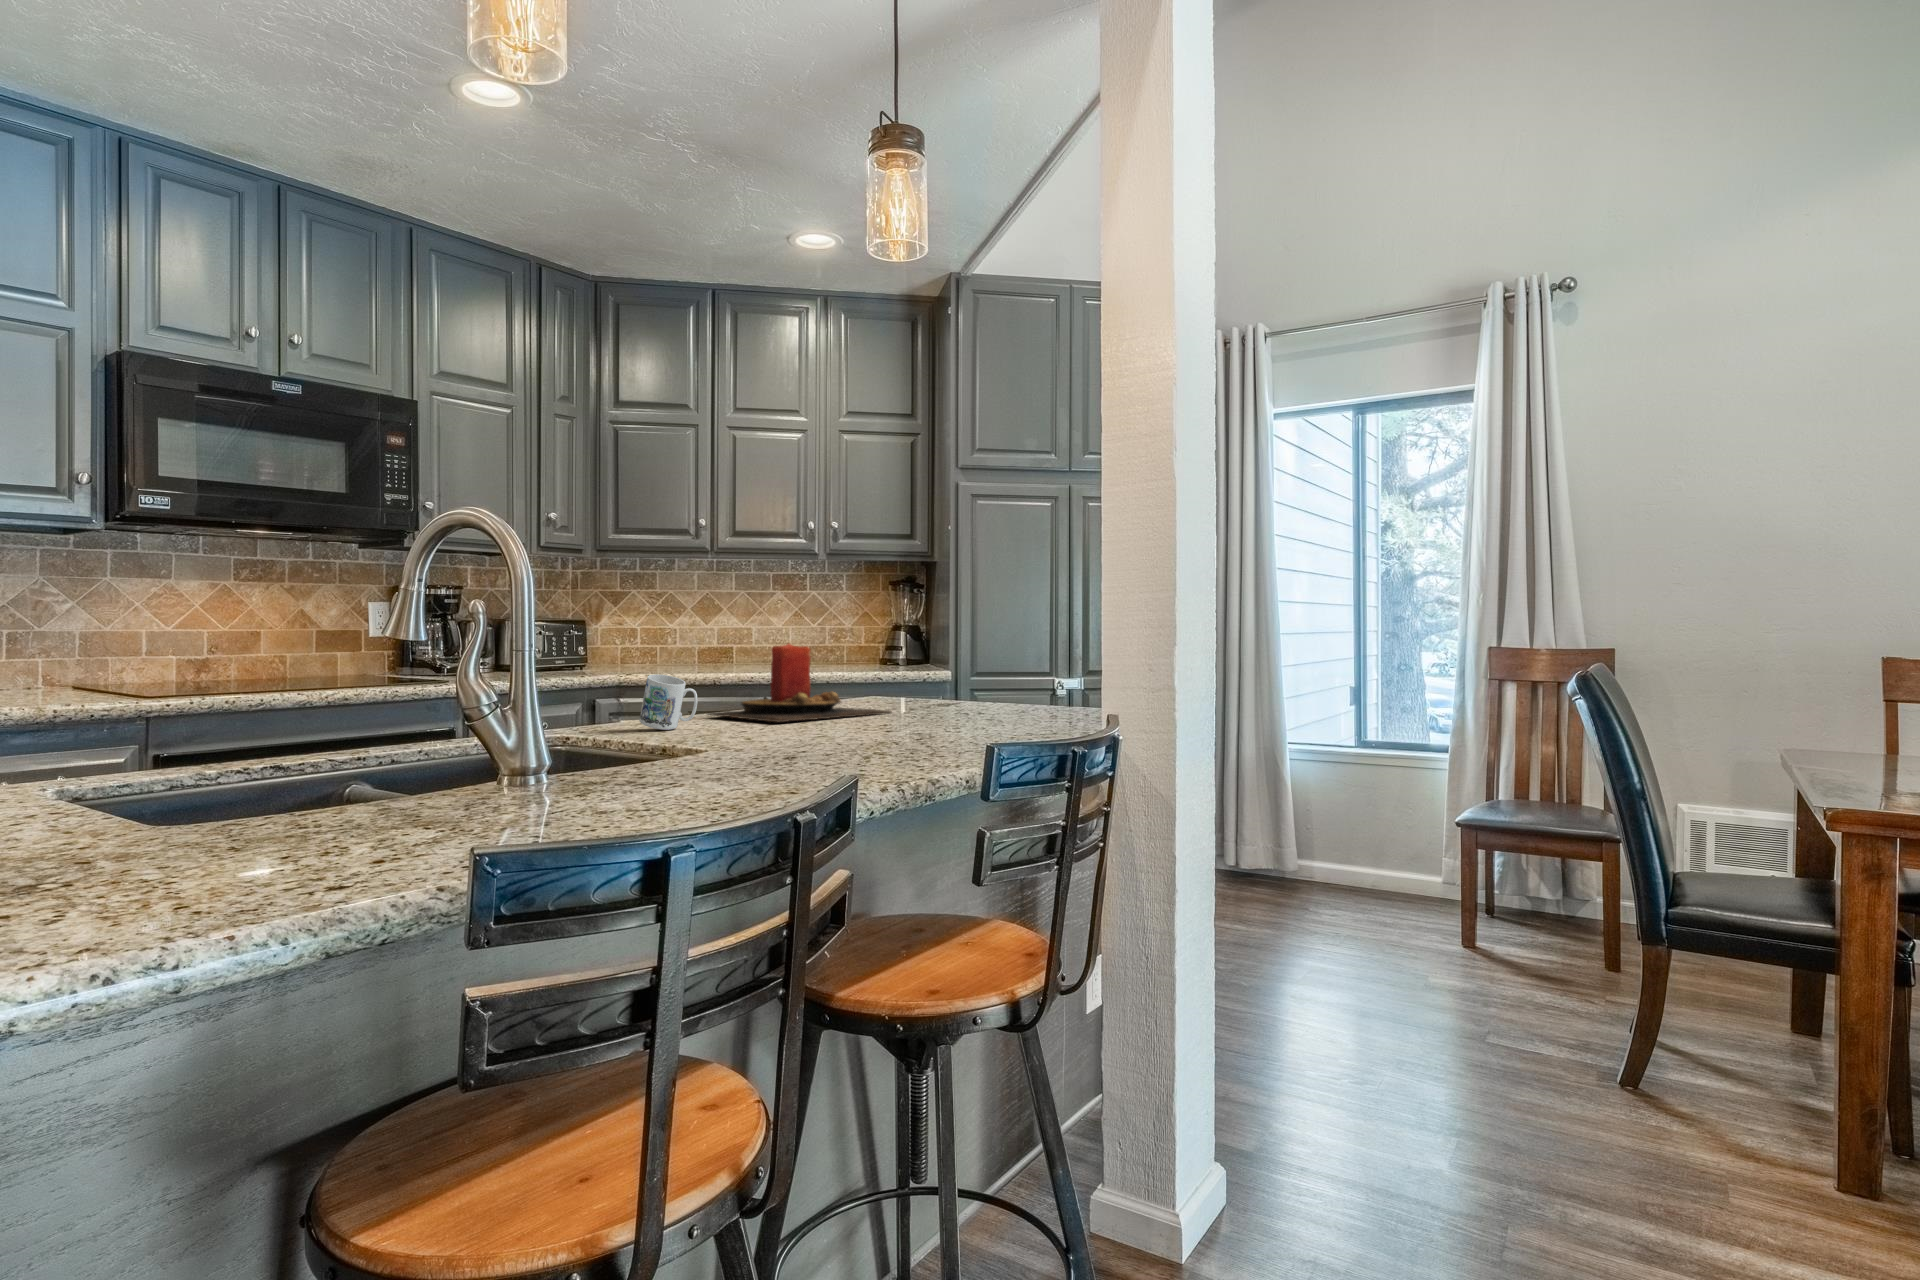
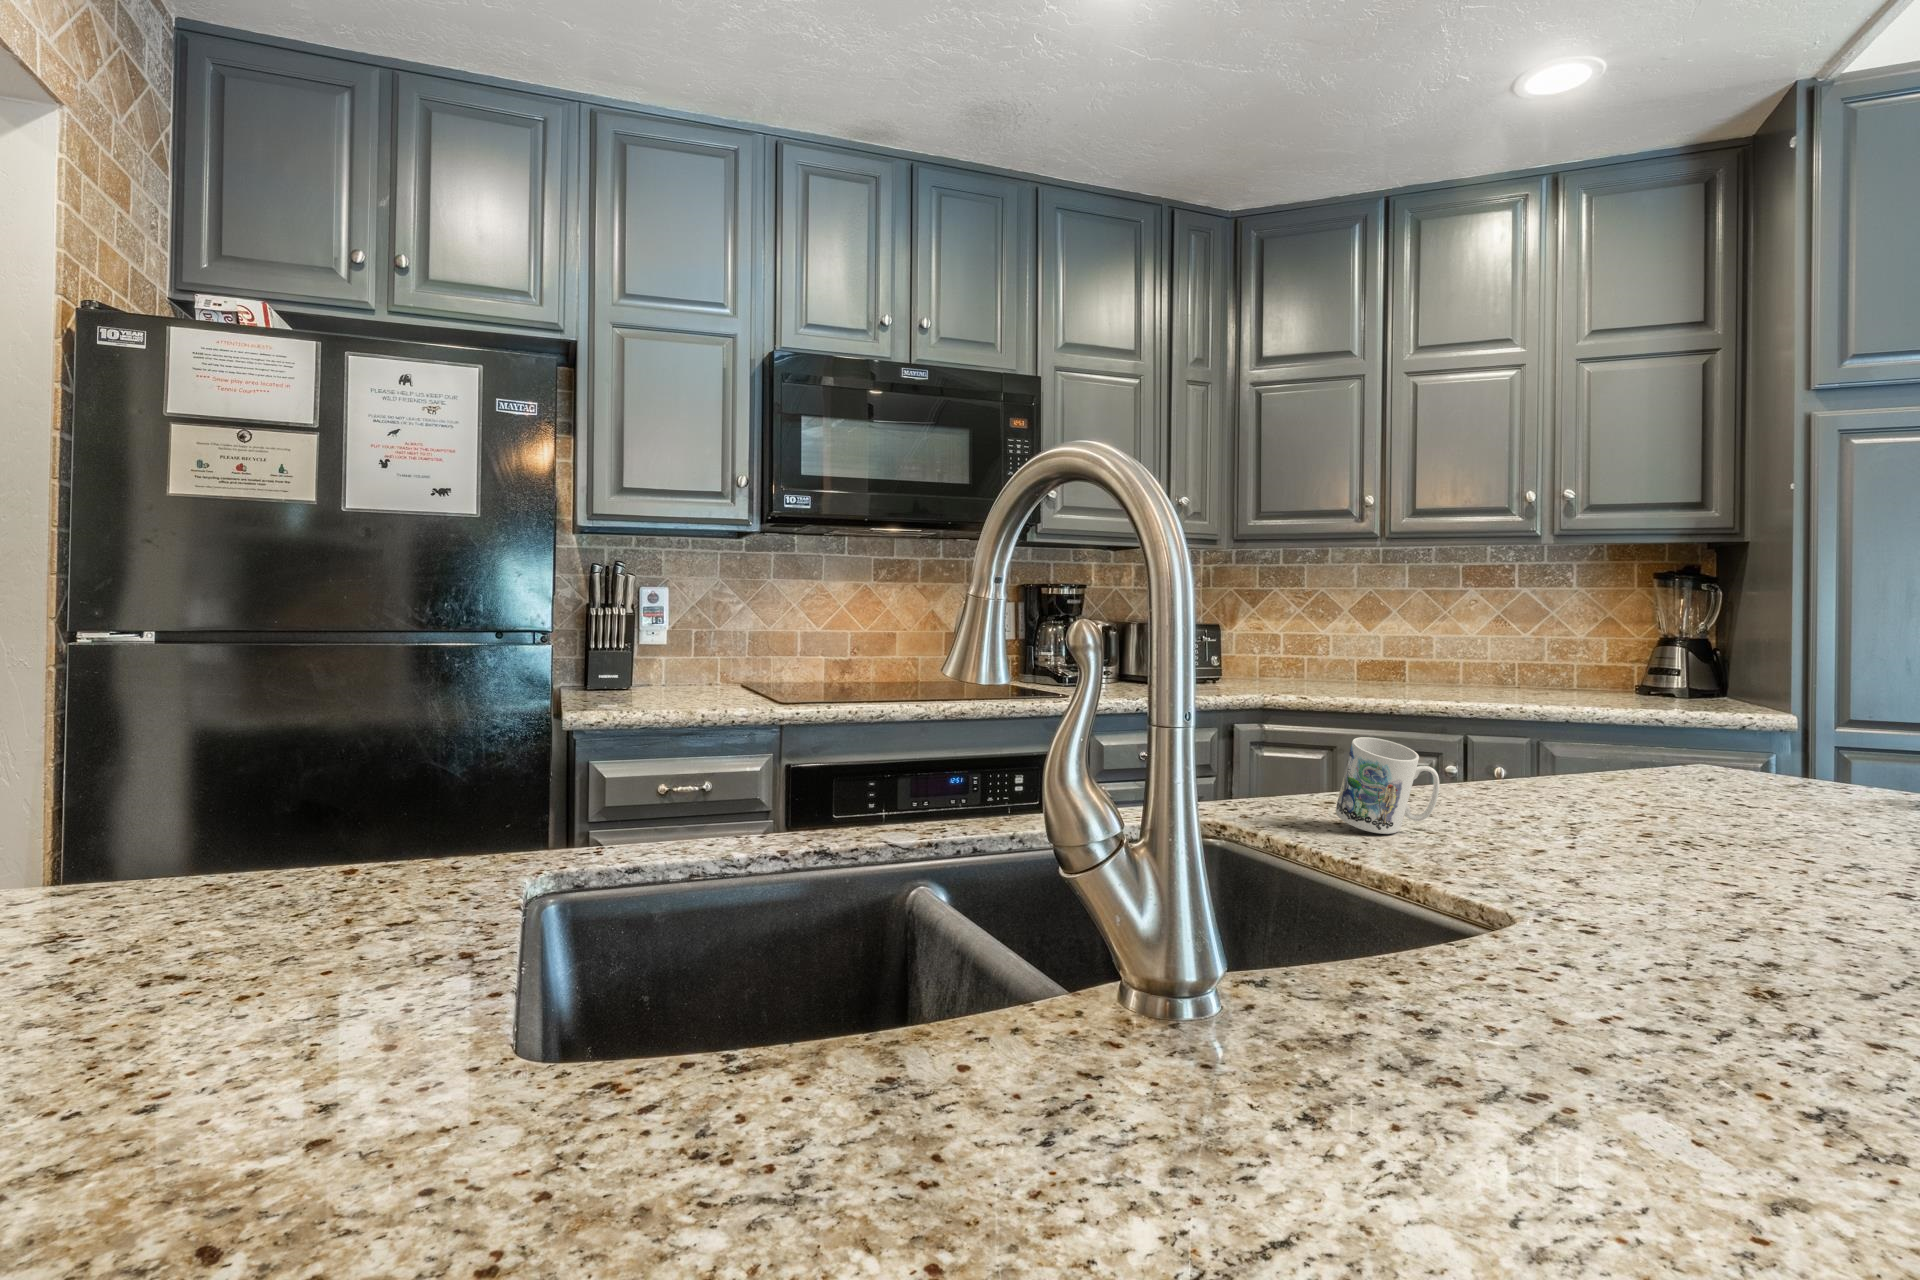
candle: present [708,643,892,722] -> none [1430,687,1815,838]

